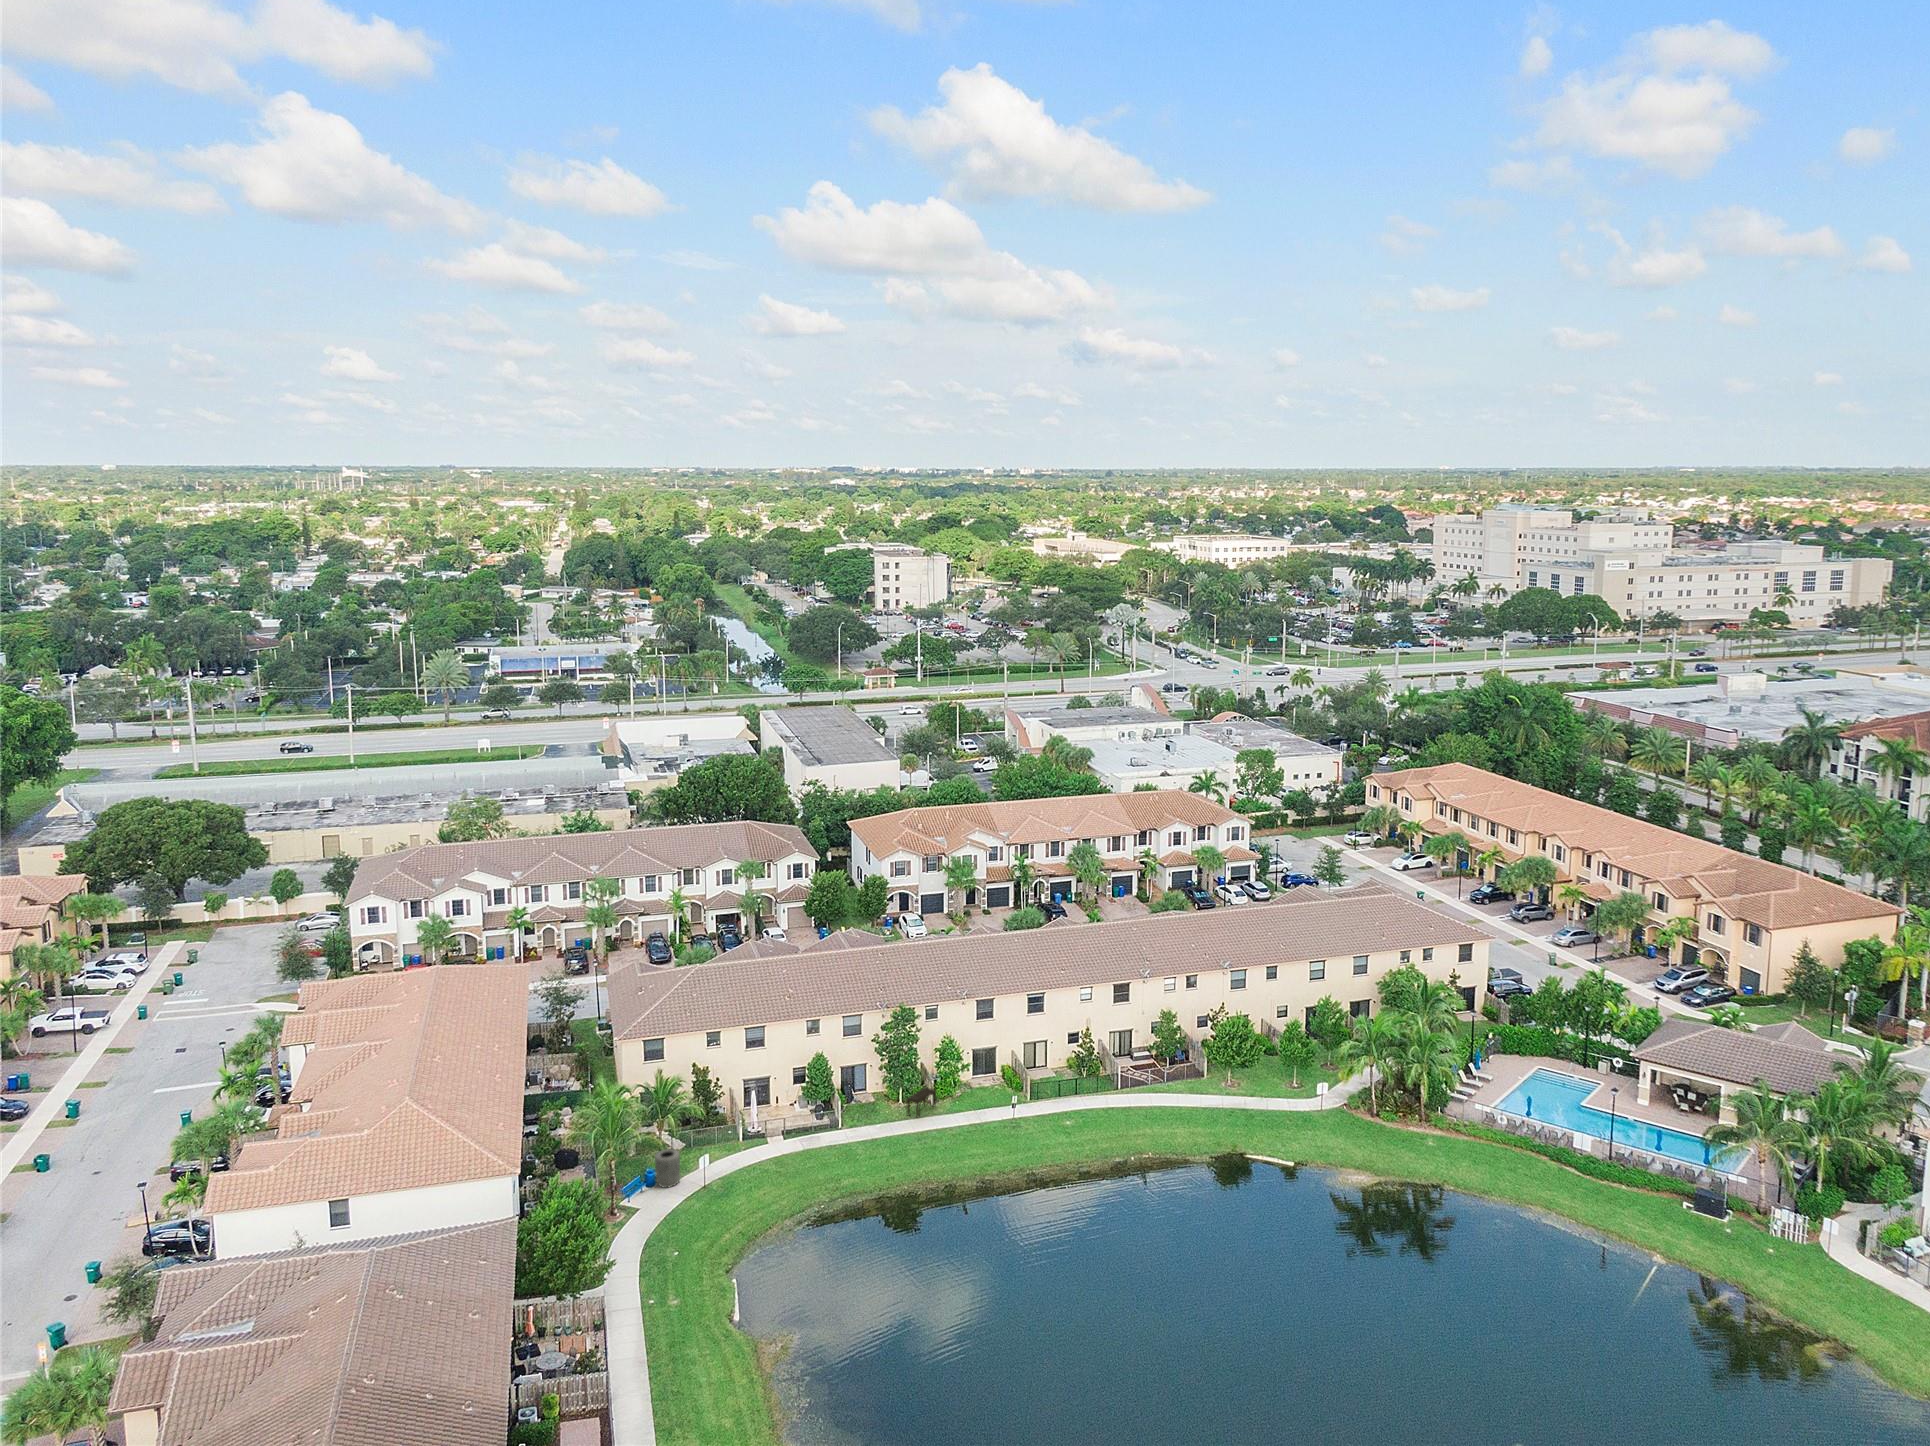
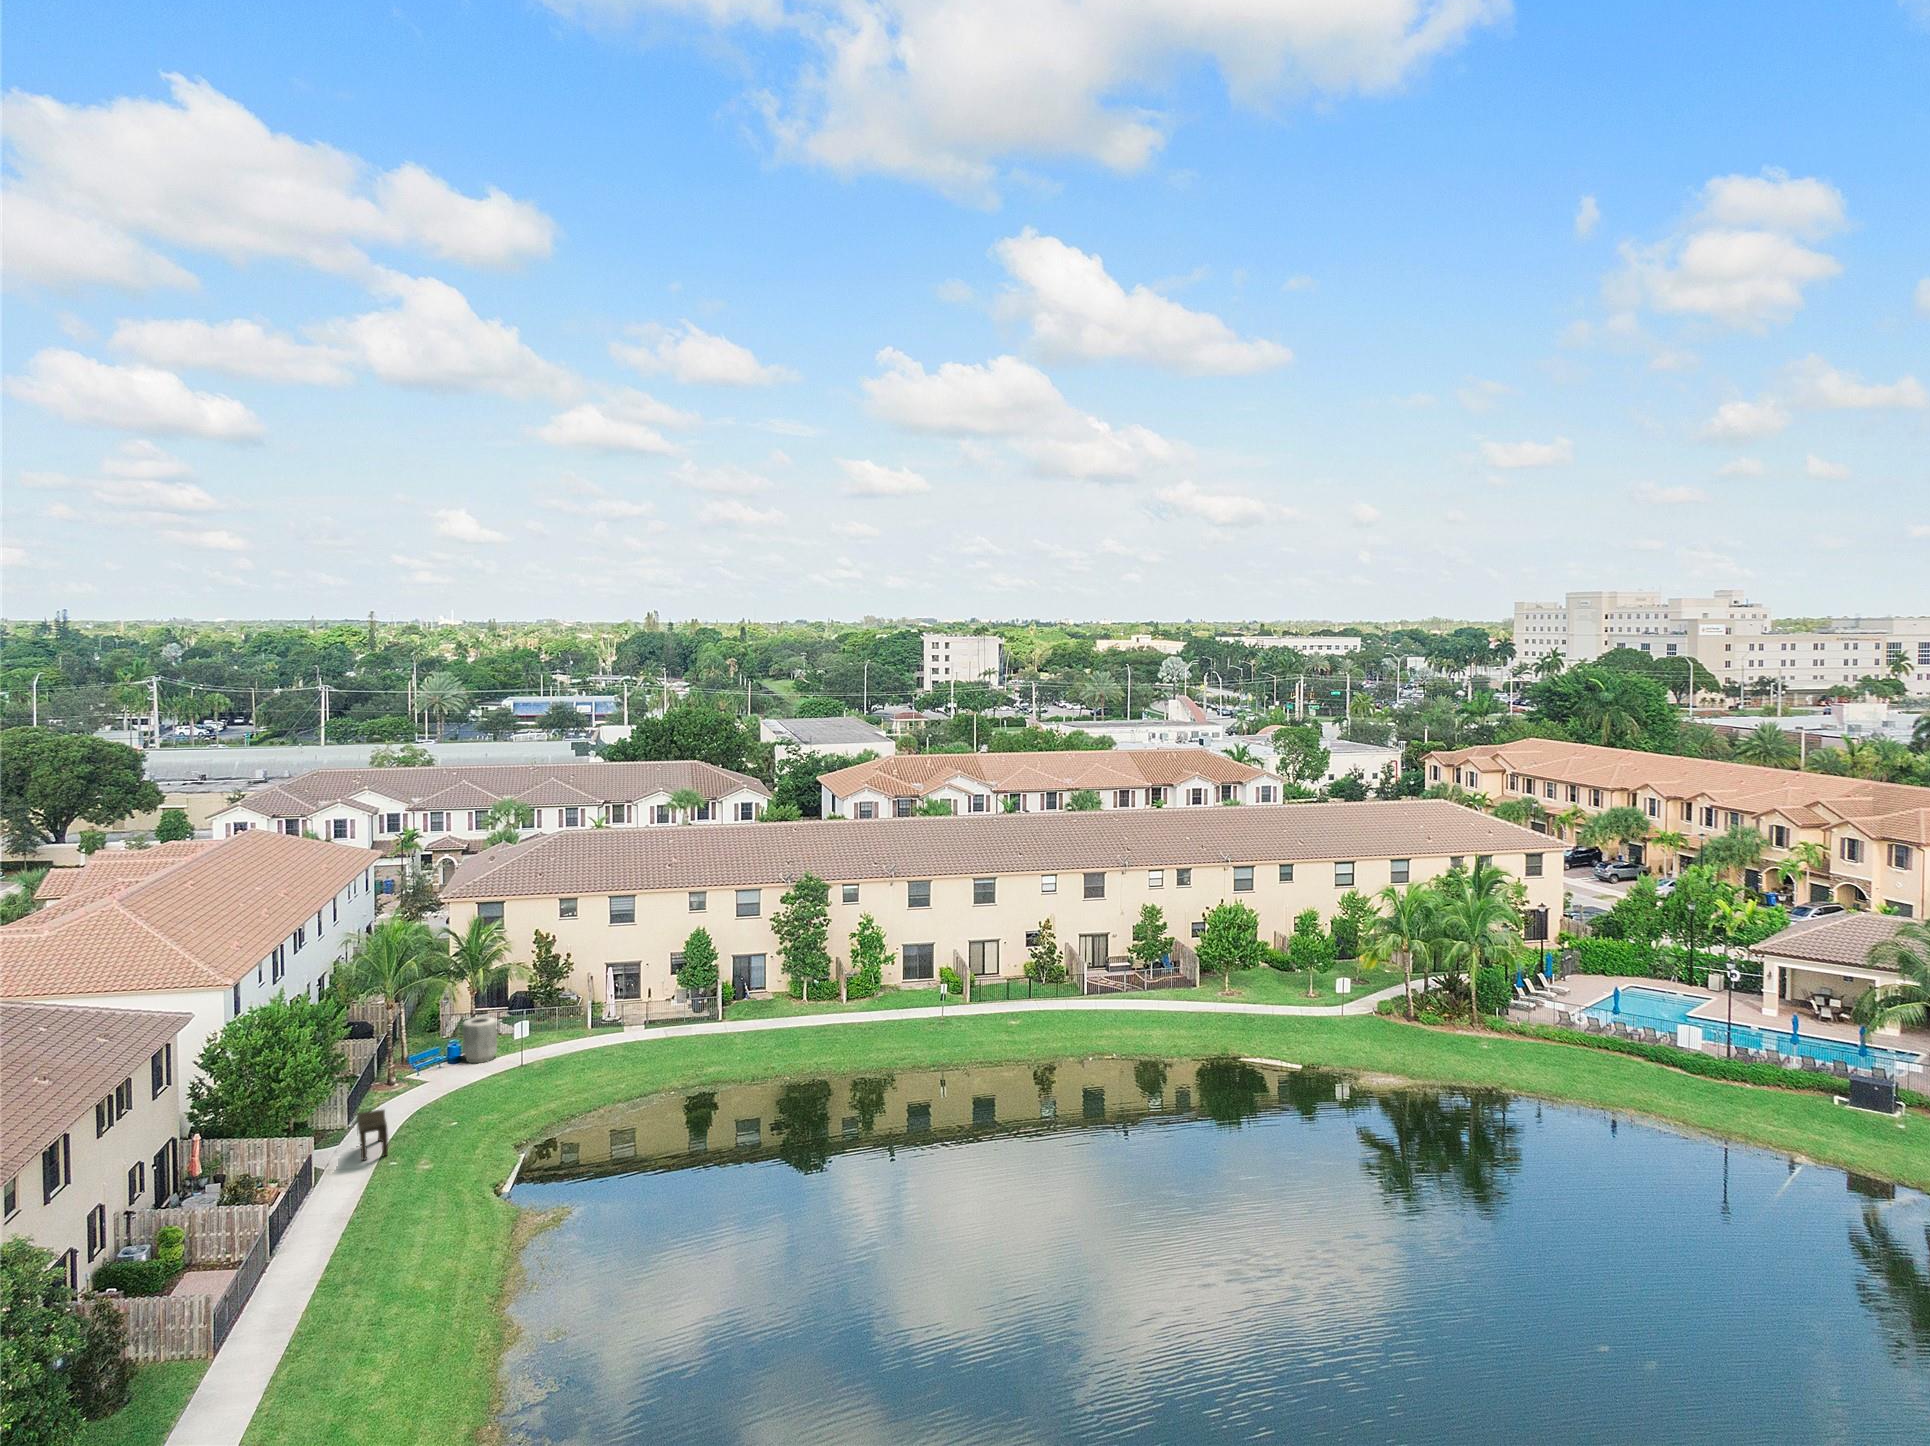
bench: present [907,1087,936,1117] -> present [357,1110,388,1160]

